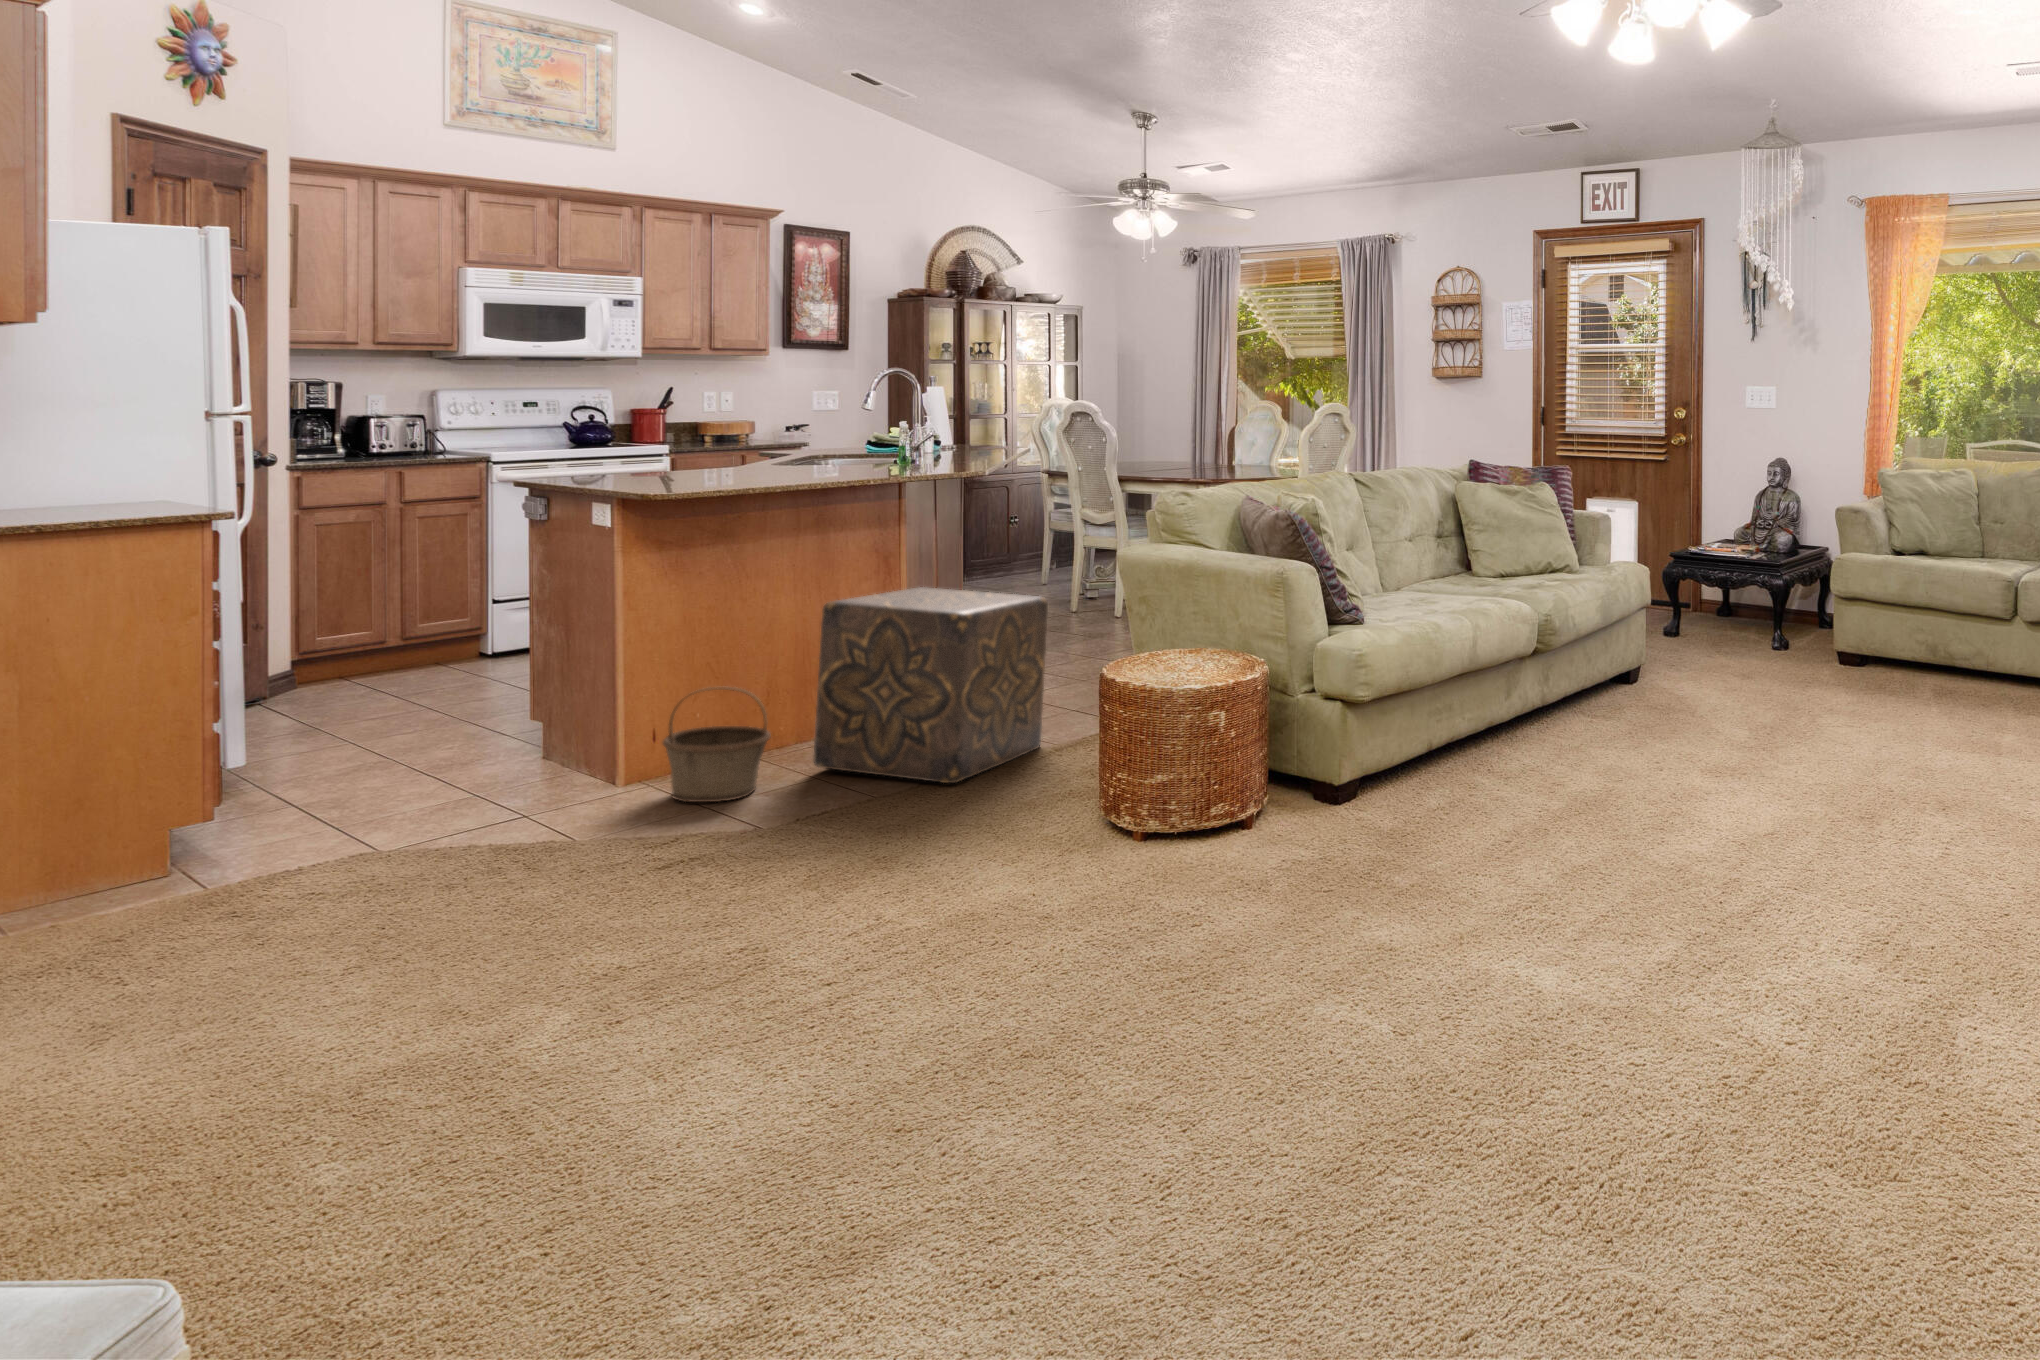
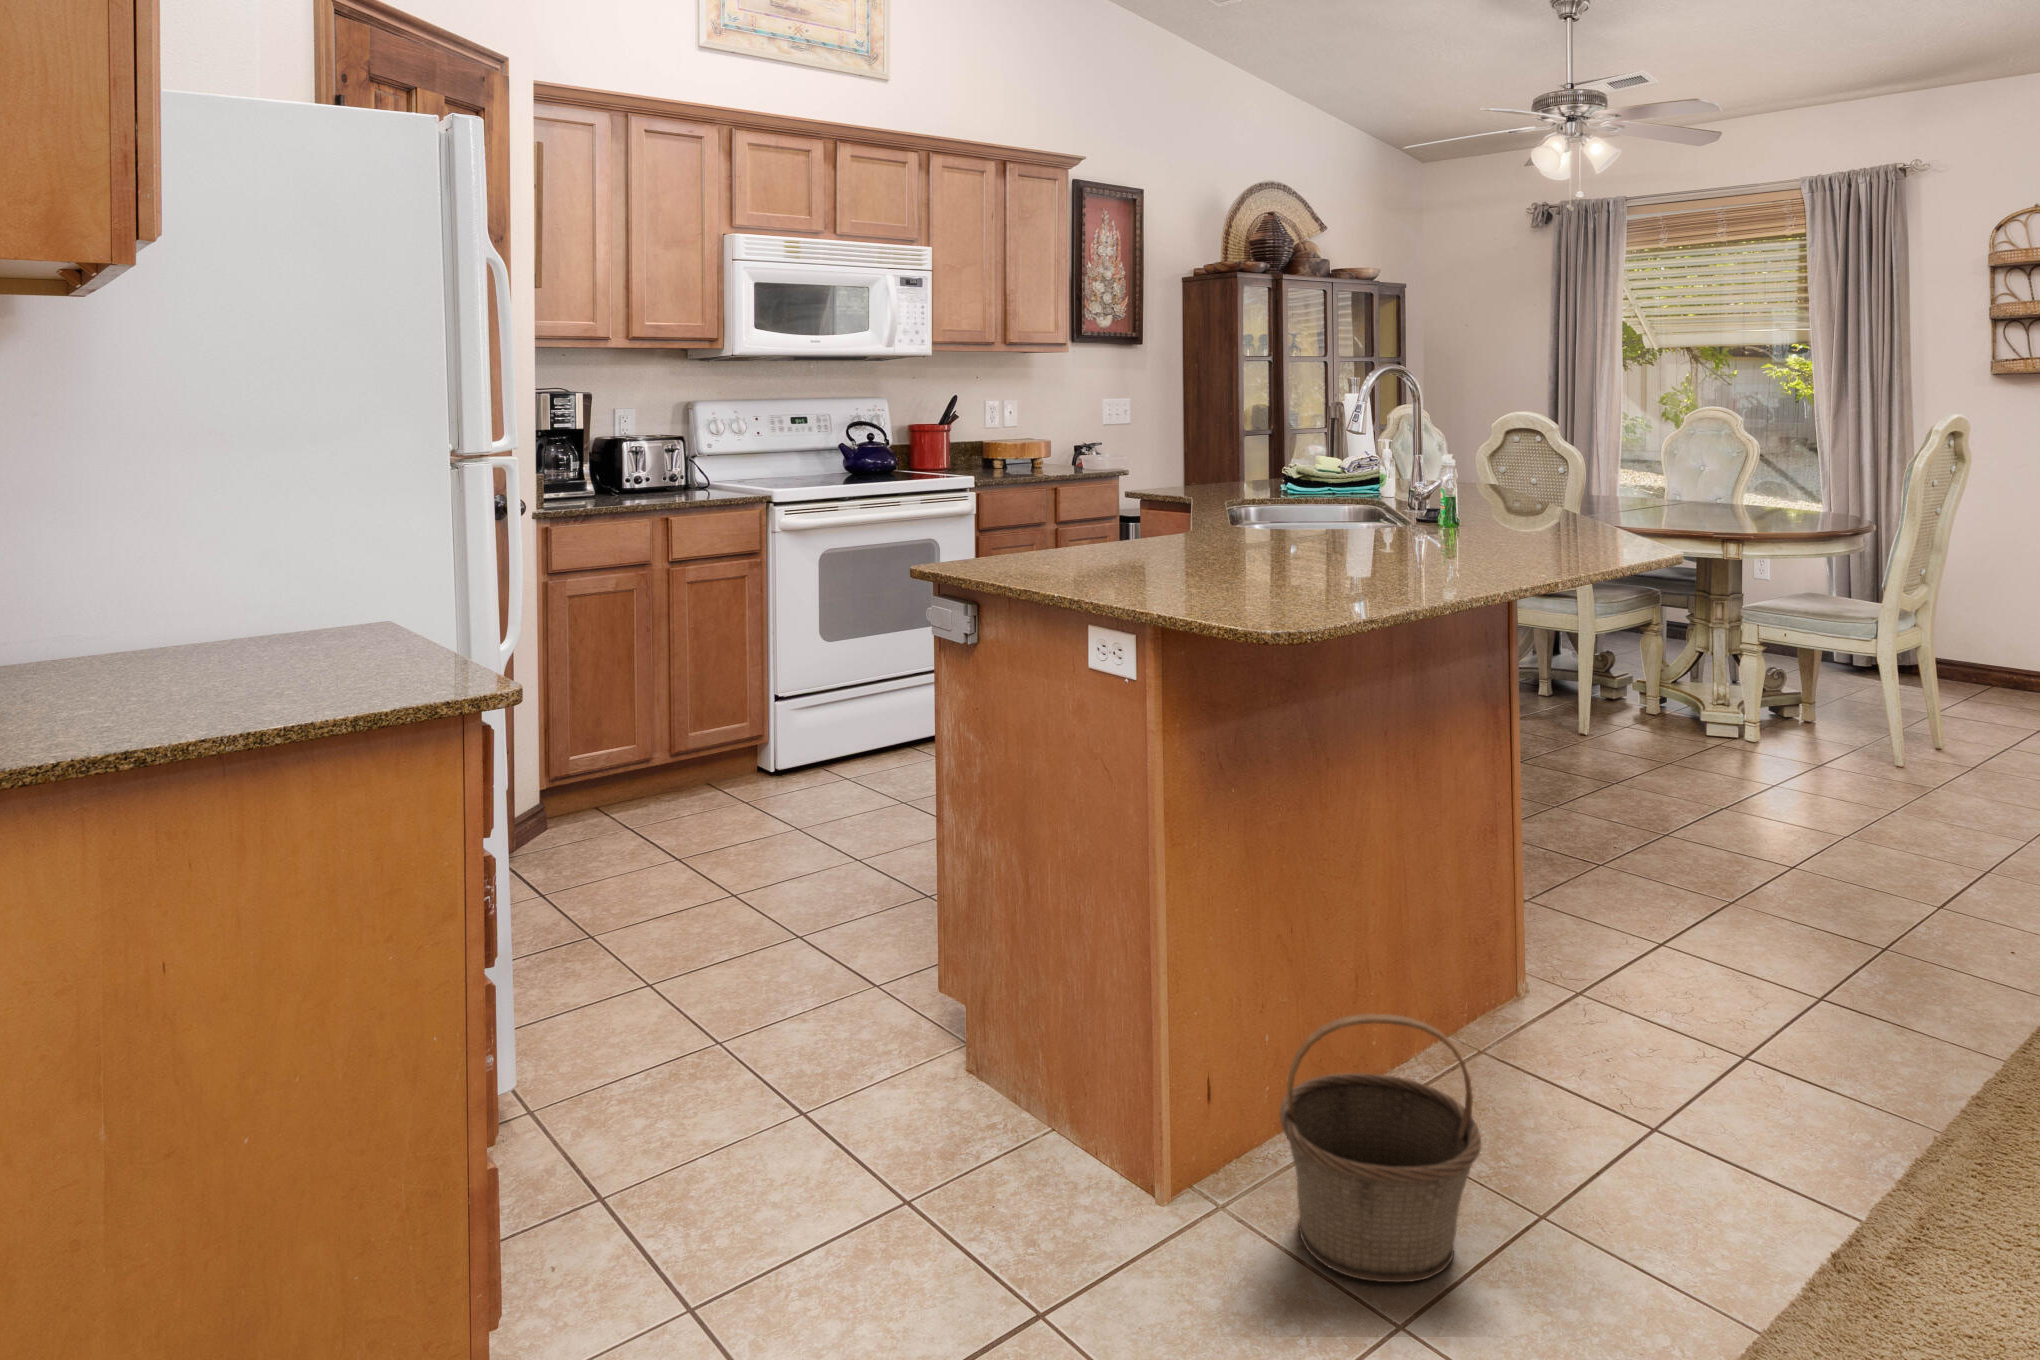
ottoman: present [813,587,1048,783] -> none [1511,768,1886,1256]

